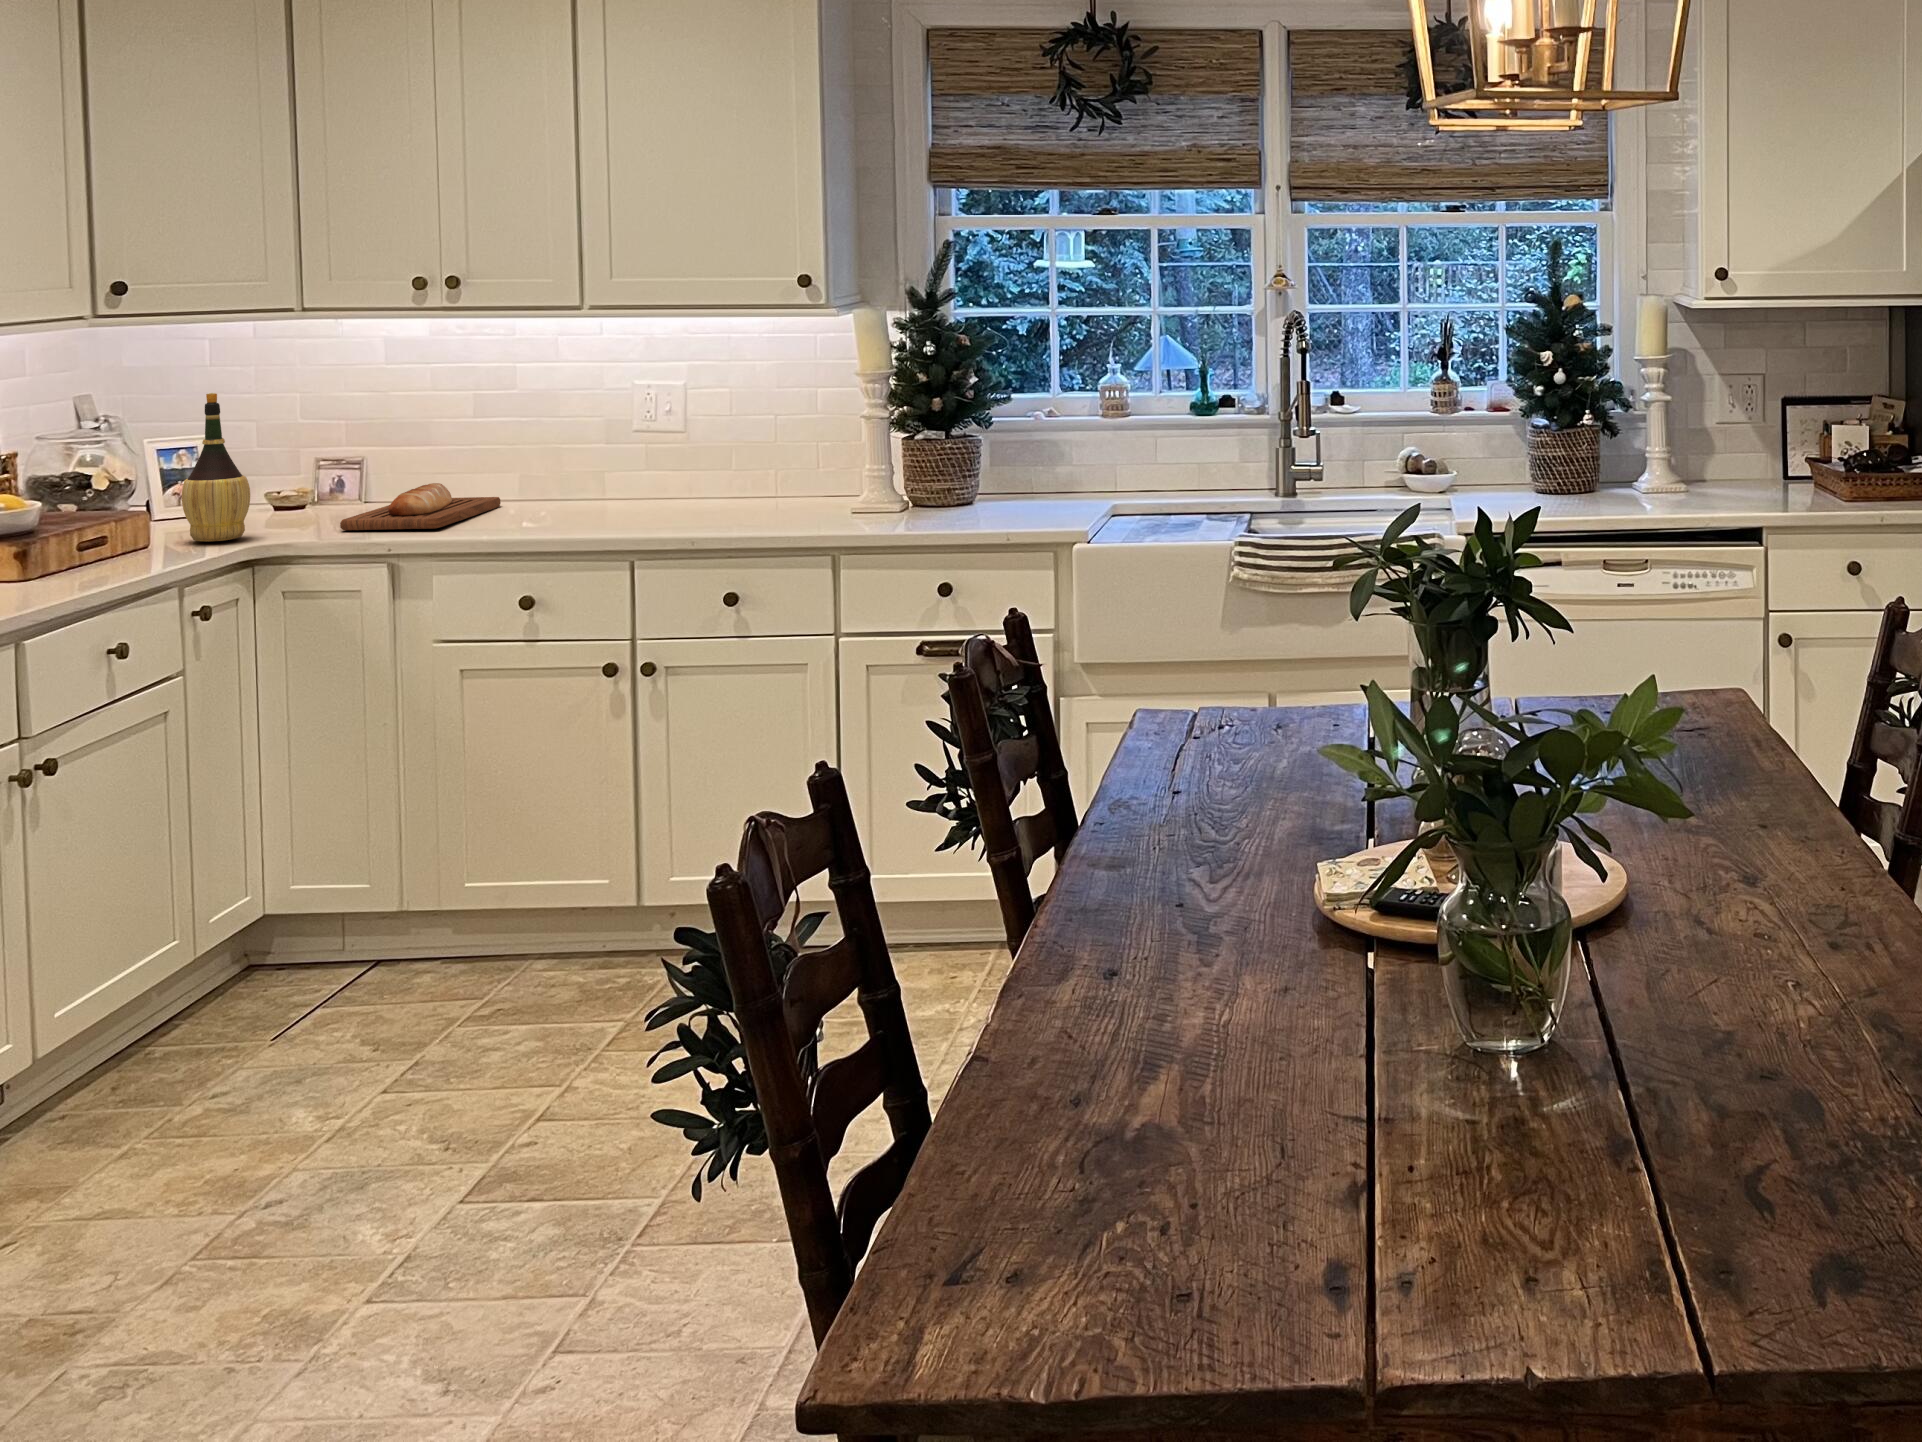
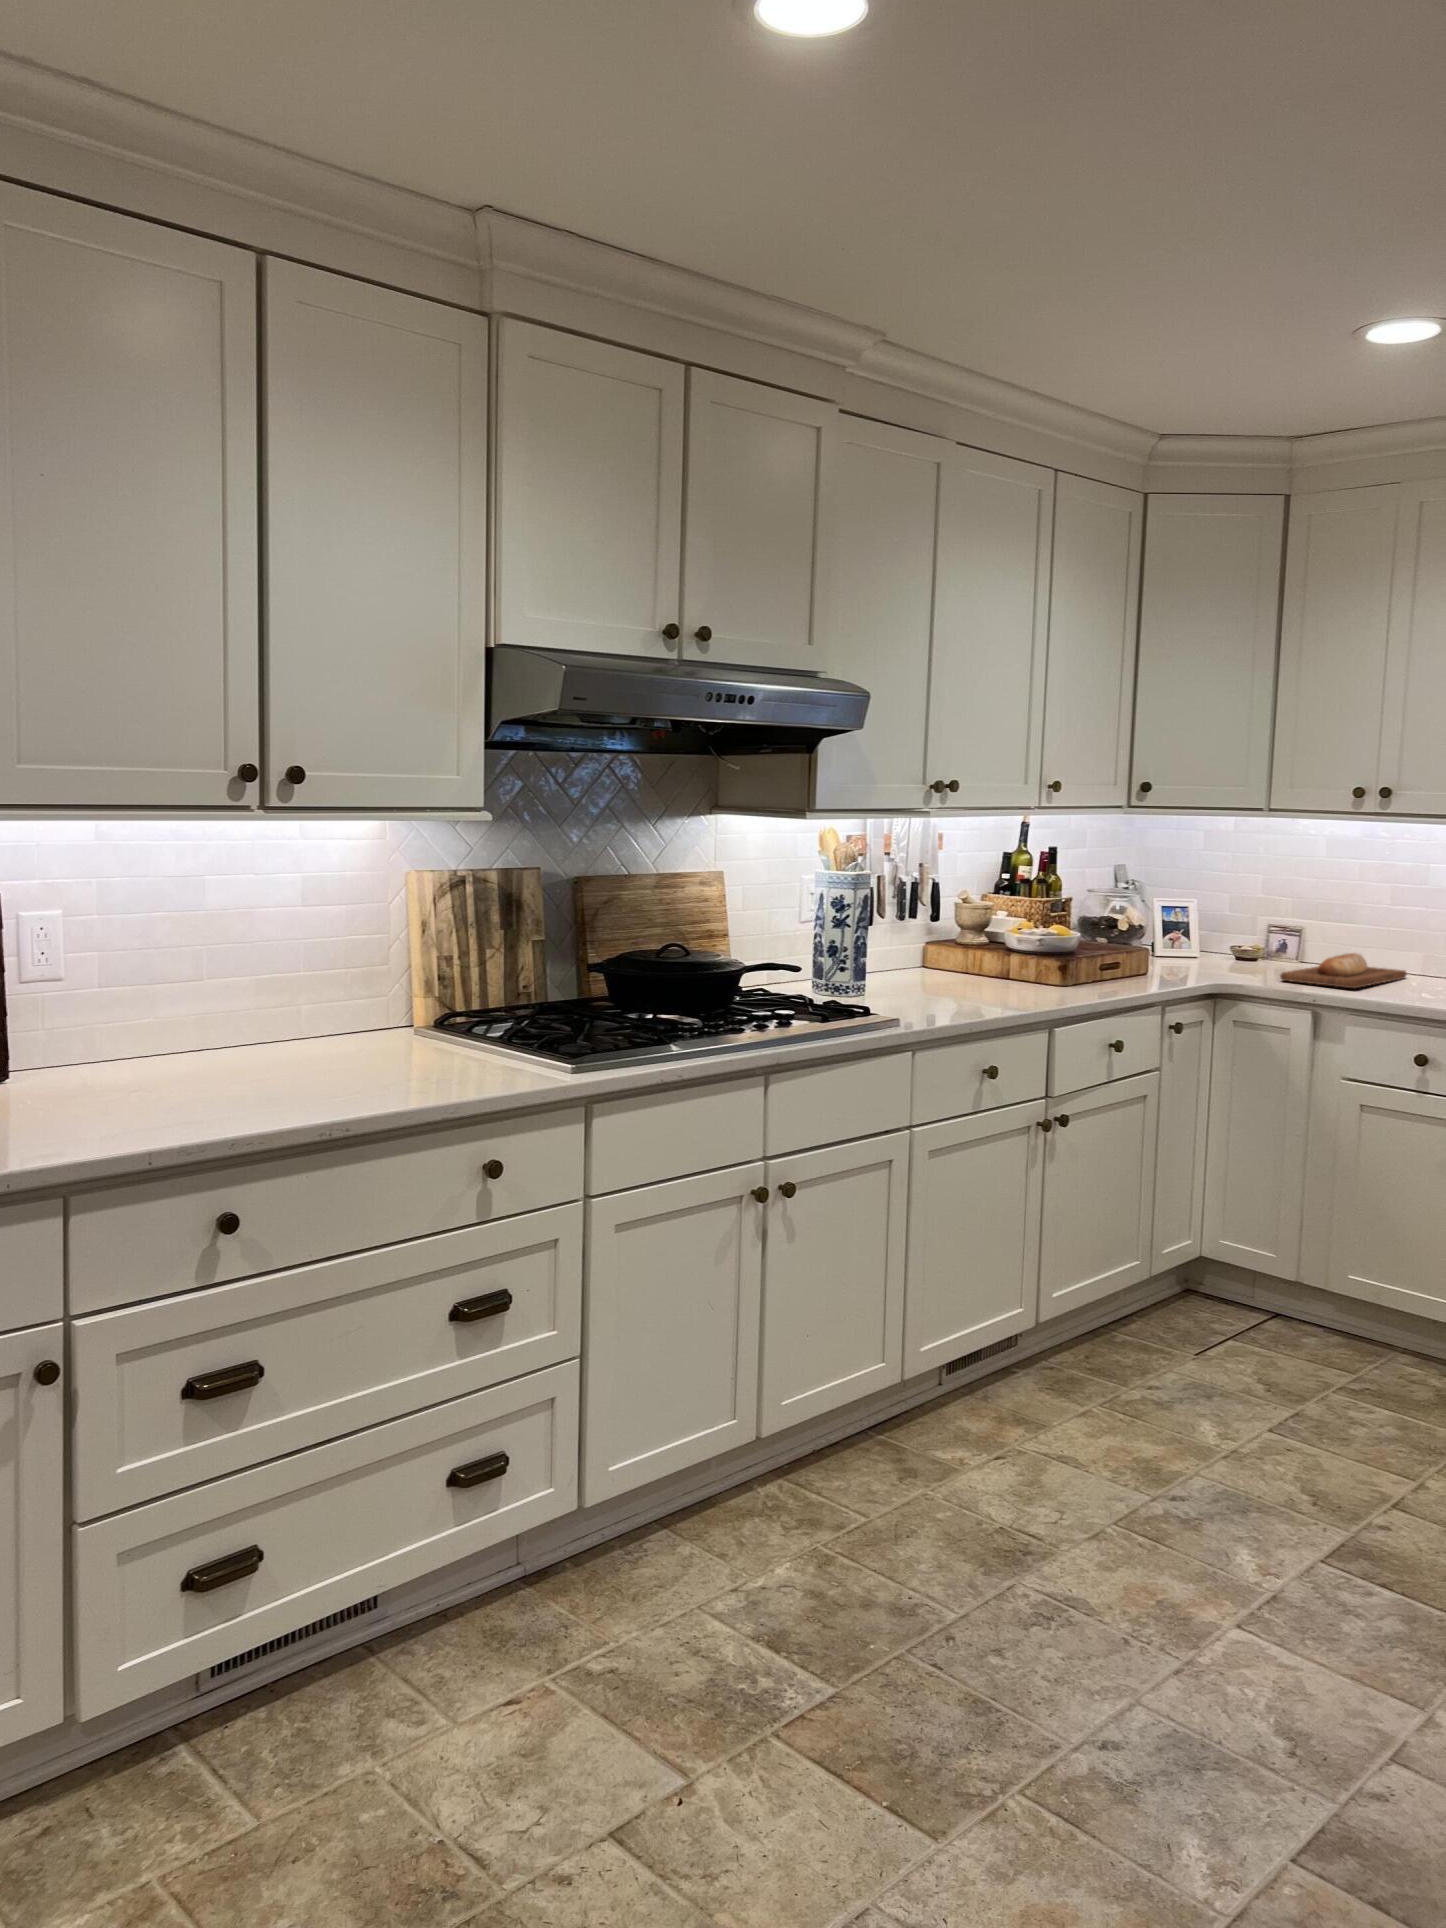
wine bottle: present [182,393,250,541] -> none [1172,866,1219,977]

